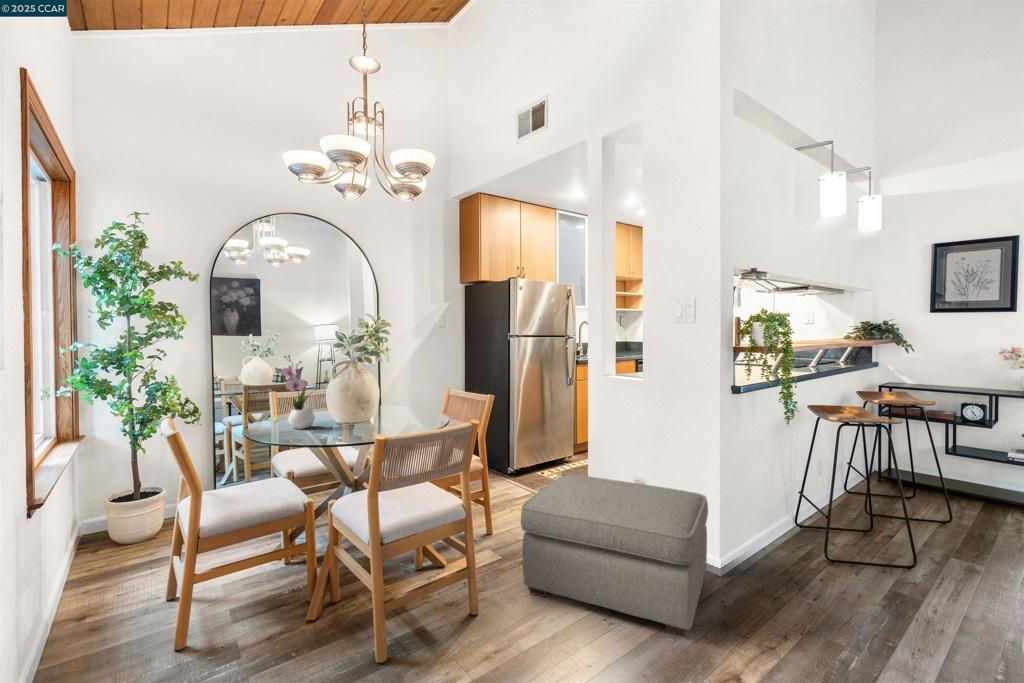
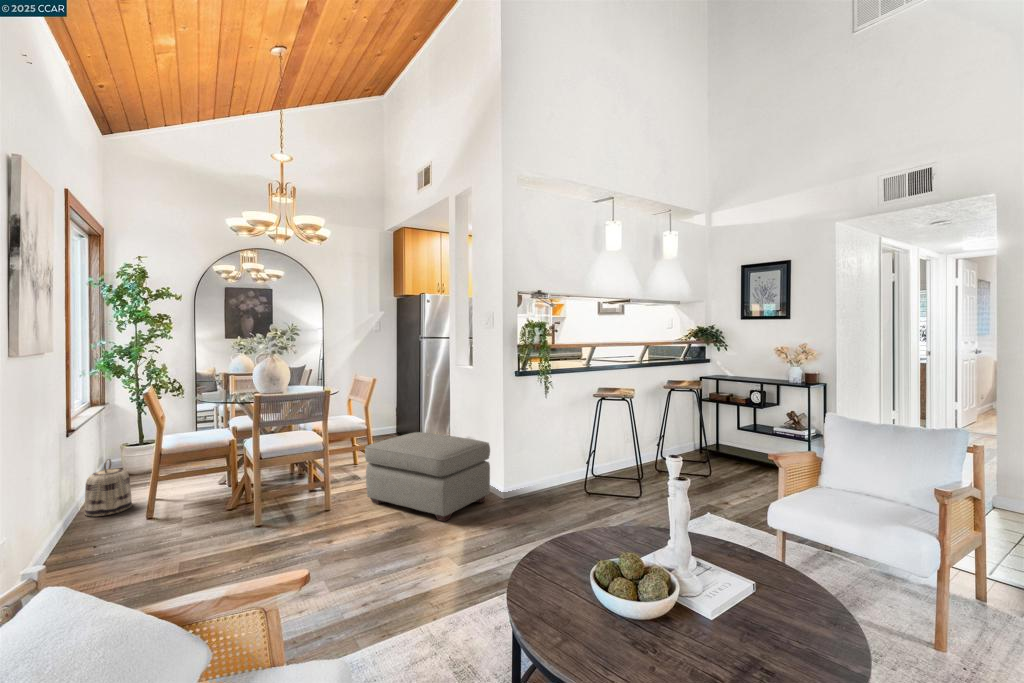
flower arrangement: present [282,355,315,429] -> none [221,349,246,396]
basket: none [56,543,139,650] -> present [84,459,132,517]

